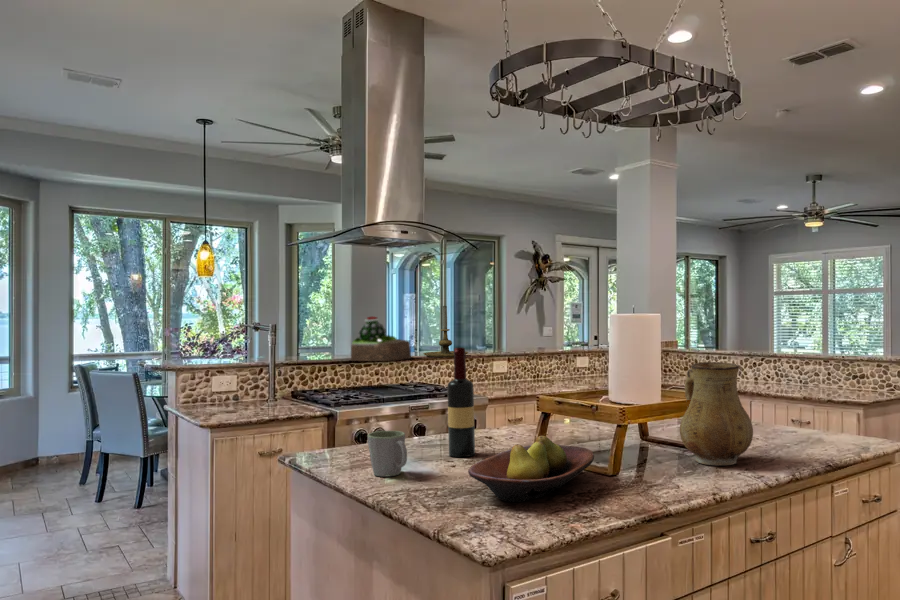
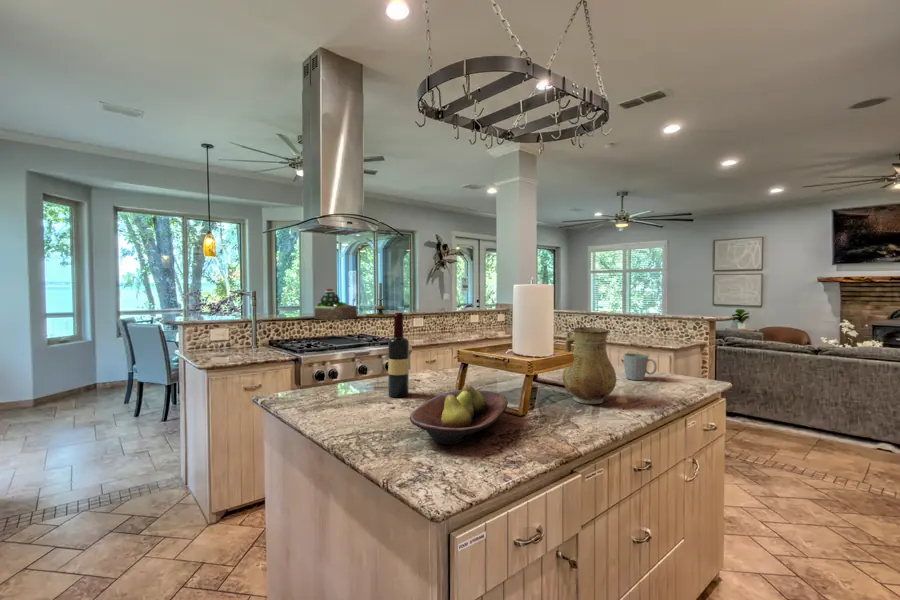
mug: present [368,431,407,477] -> present [623,353,657,380]

